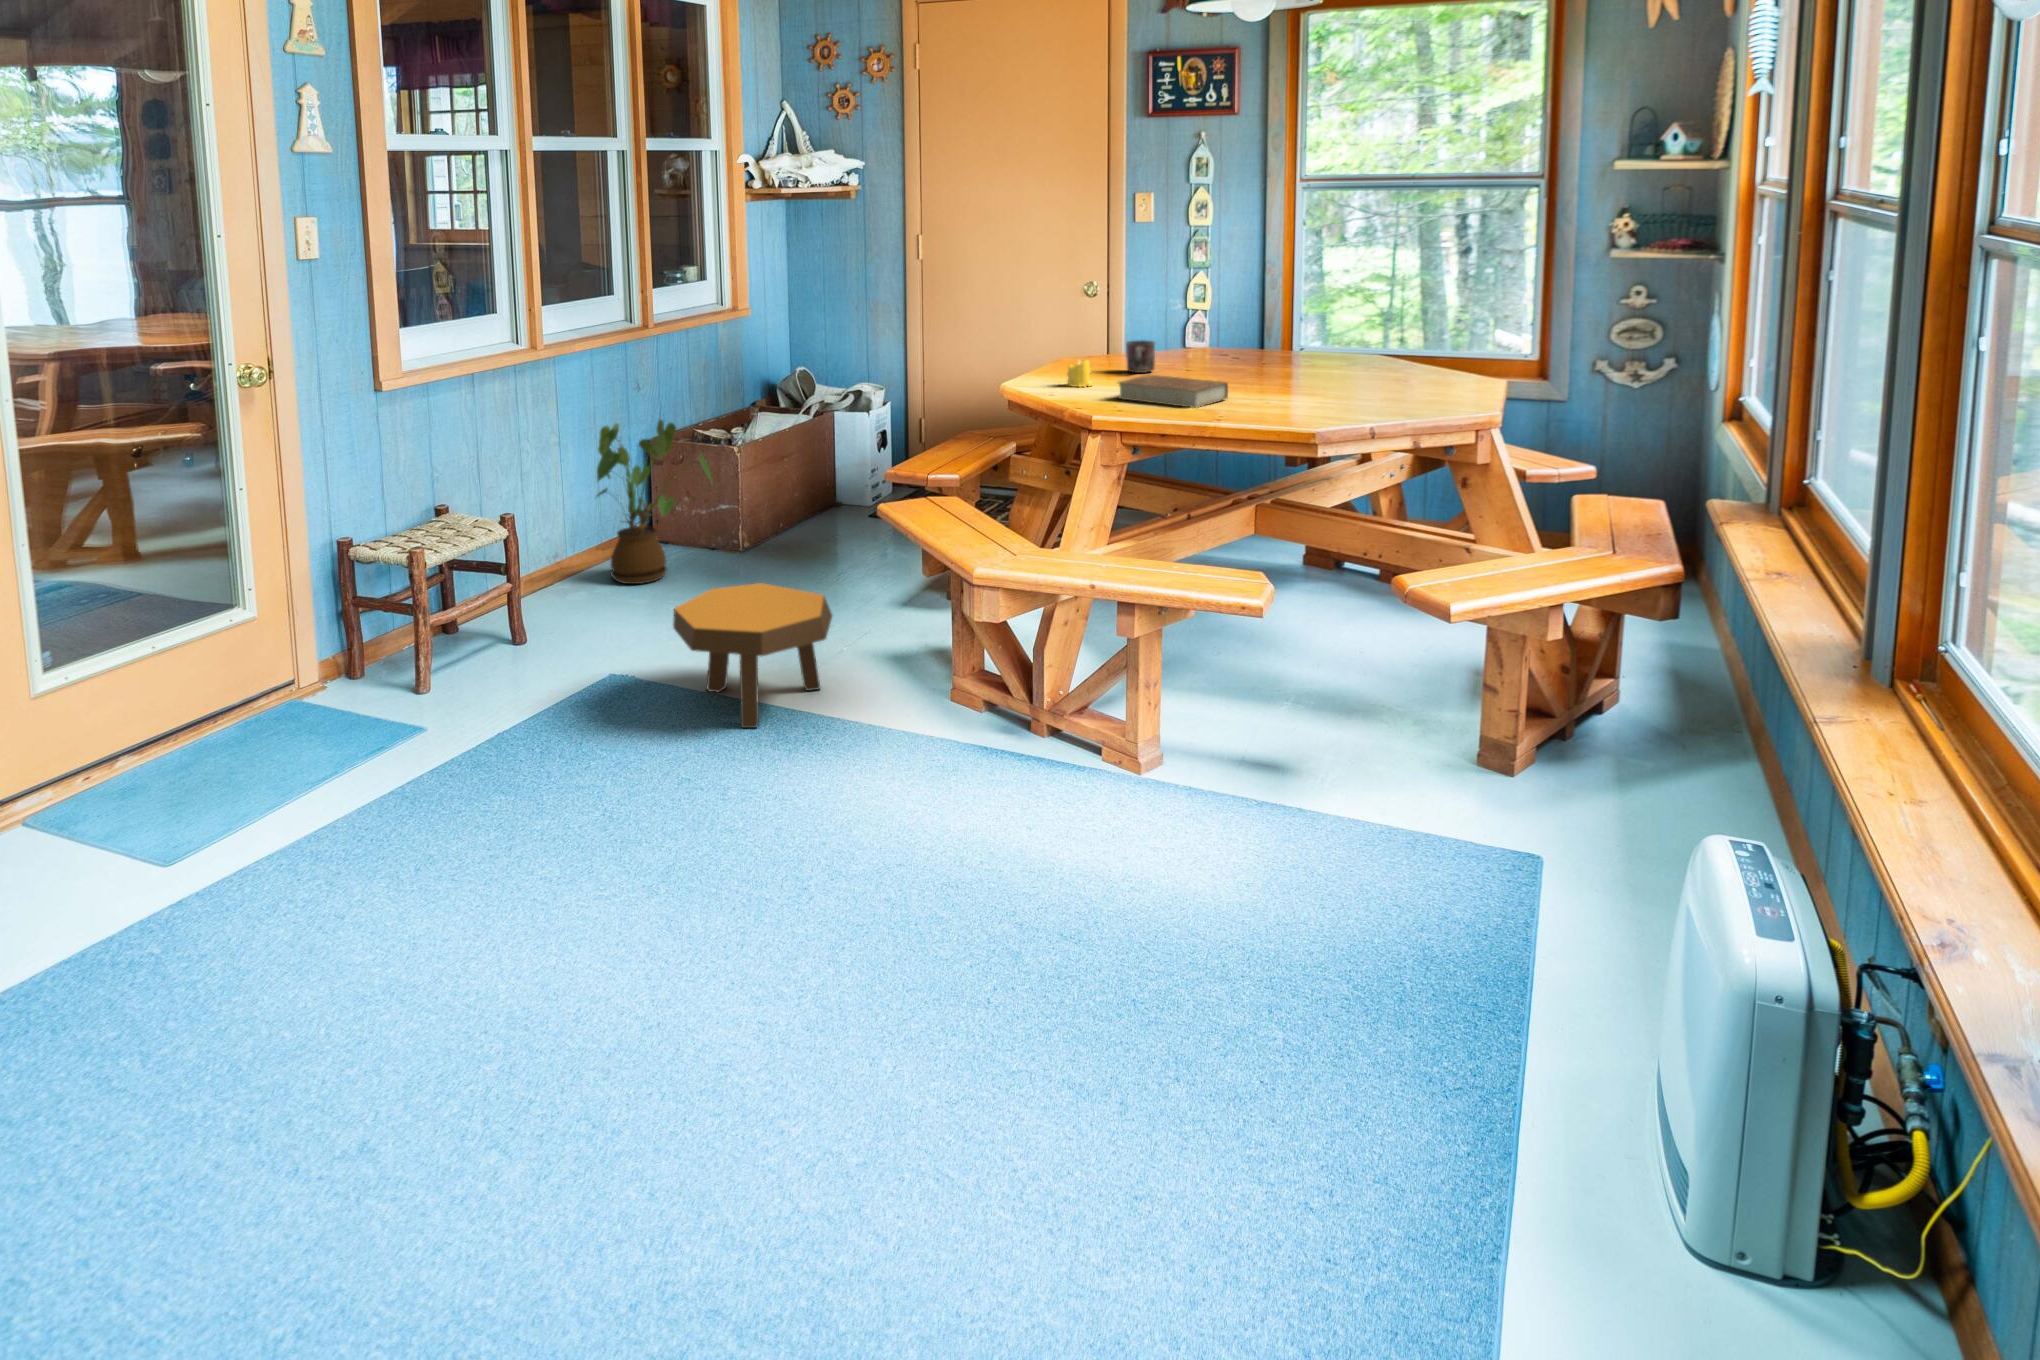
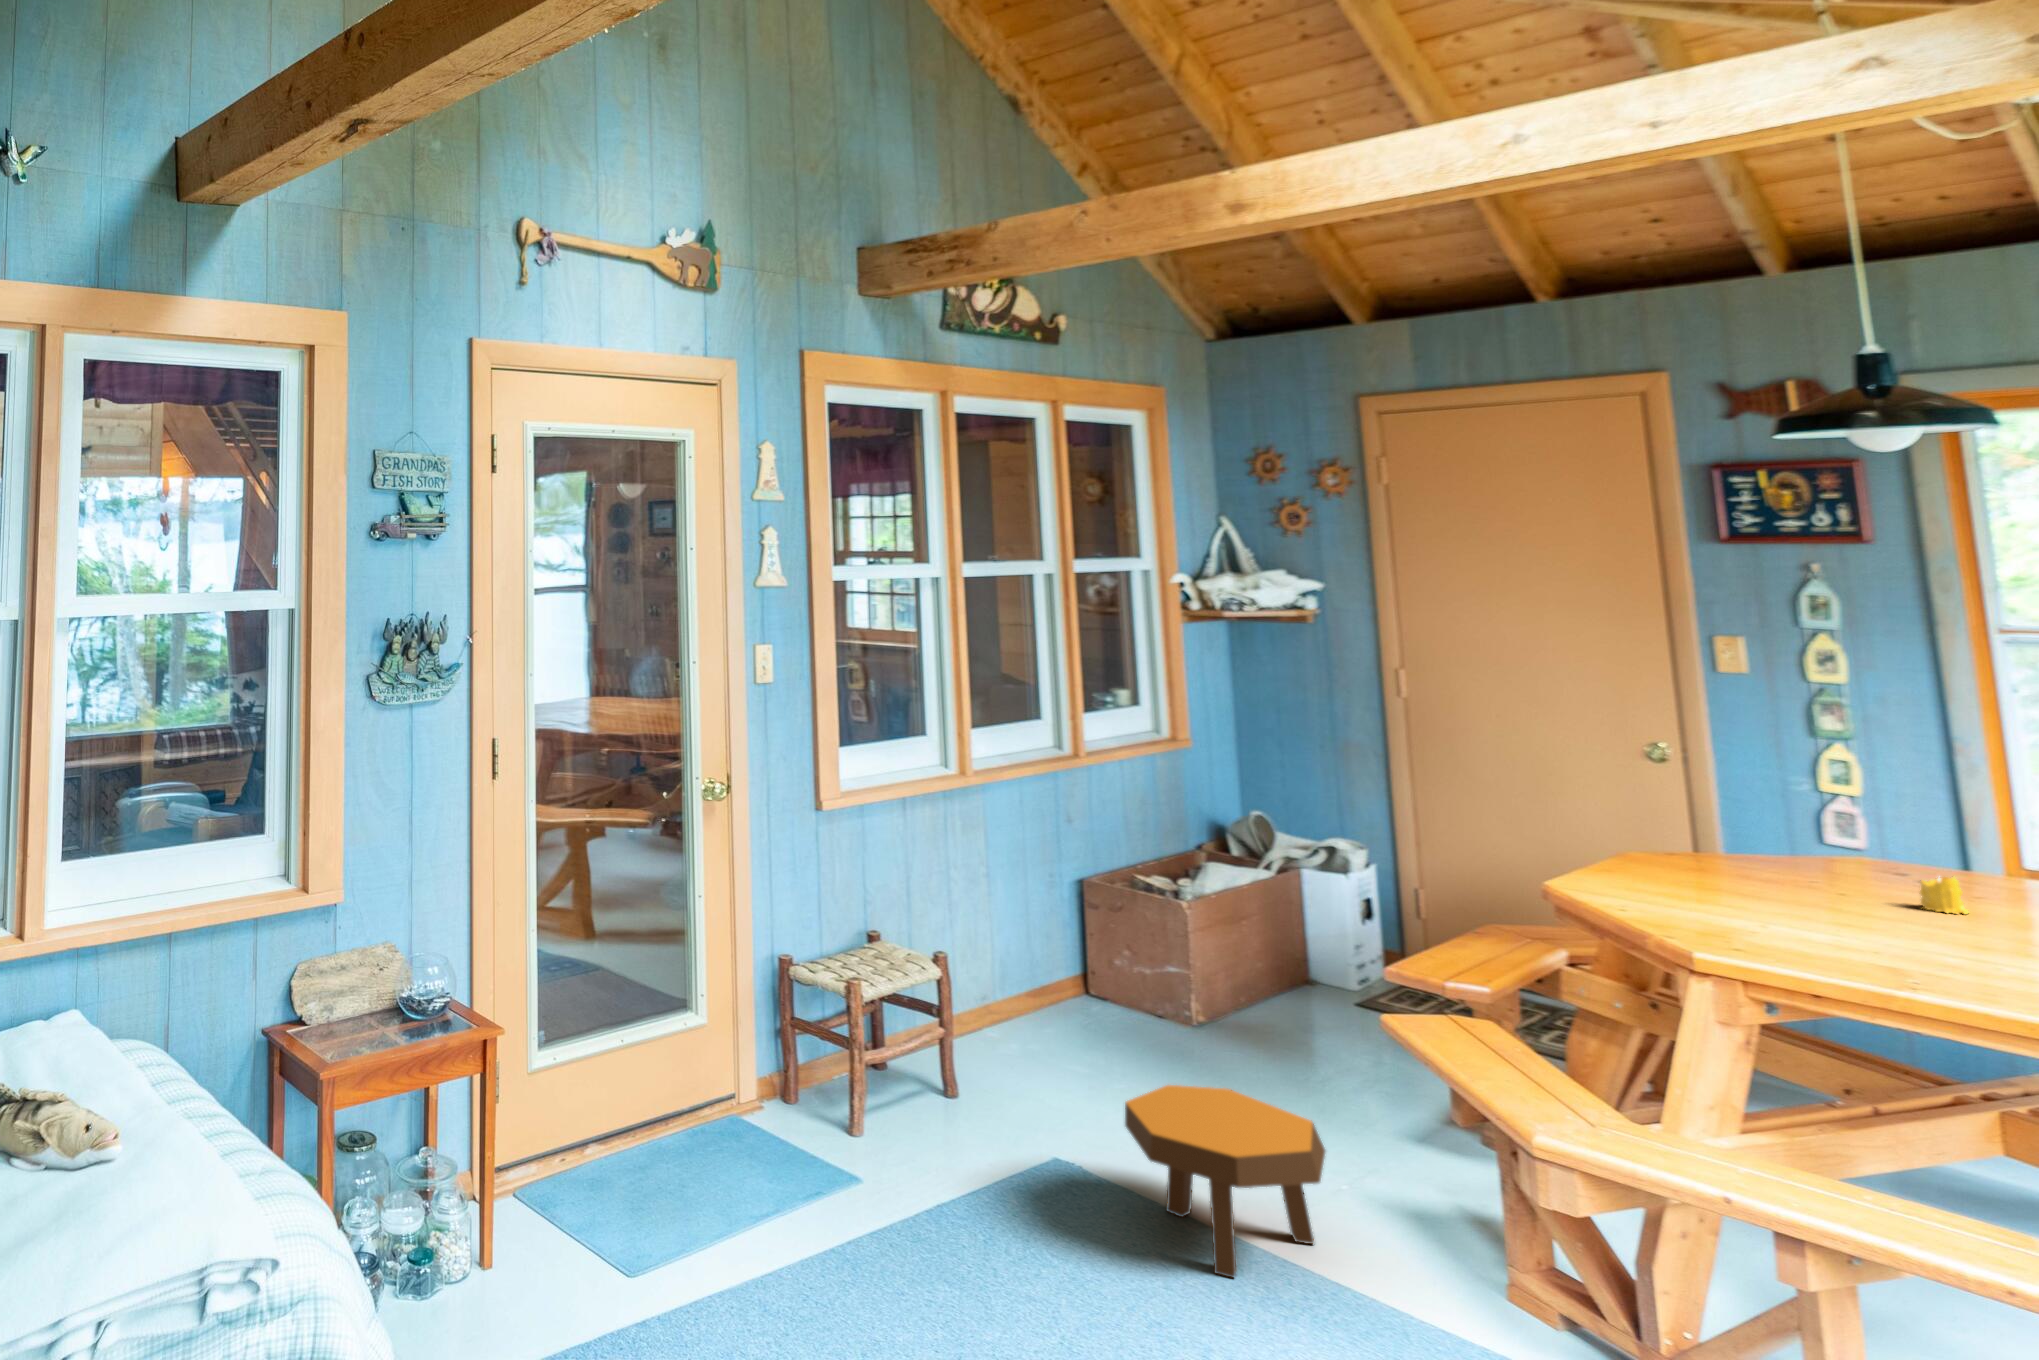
mug: present [1126,340,1155,373] -> none [1730,843,1783,890]
candle: present [1067,360,1093,387] -> present [1920,876,1968,914]
book: present [1119,374,1228,408] -> none [1723,900,1921,962]
house plant: present [596,420,711,584] -> none [1021,861,1158,1052]

